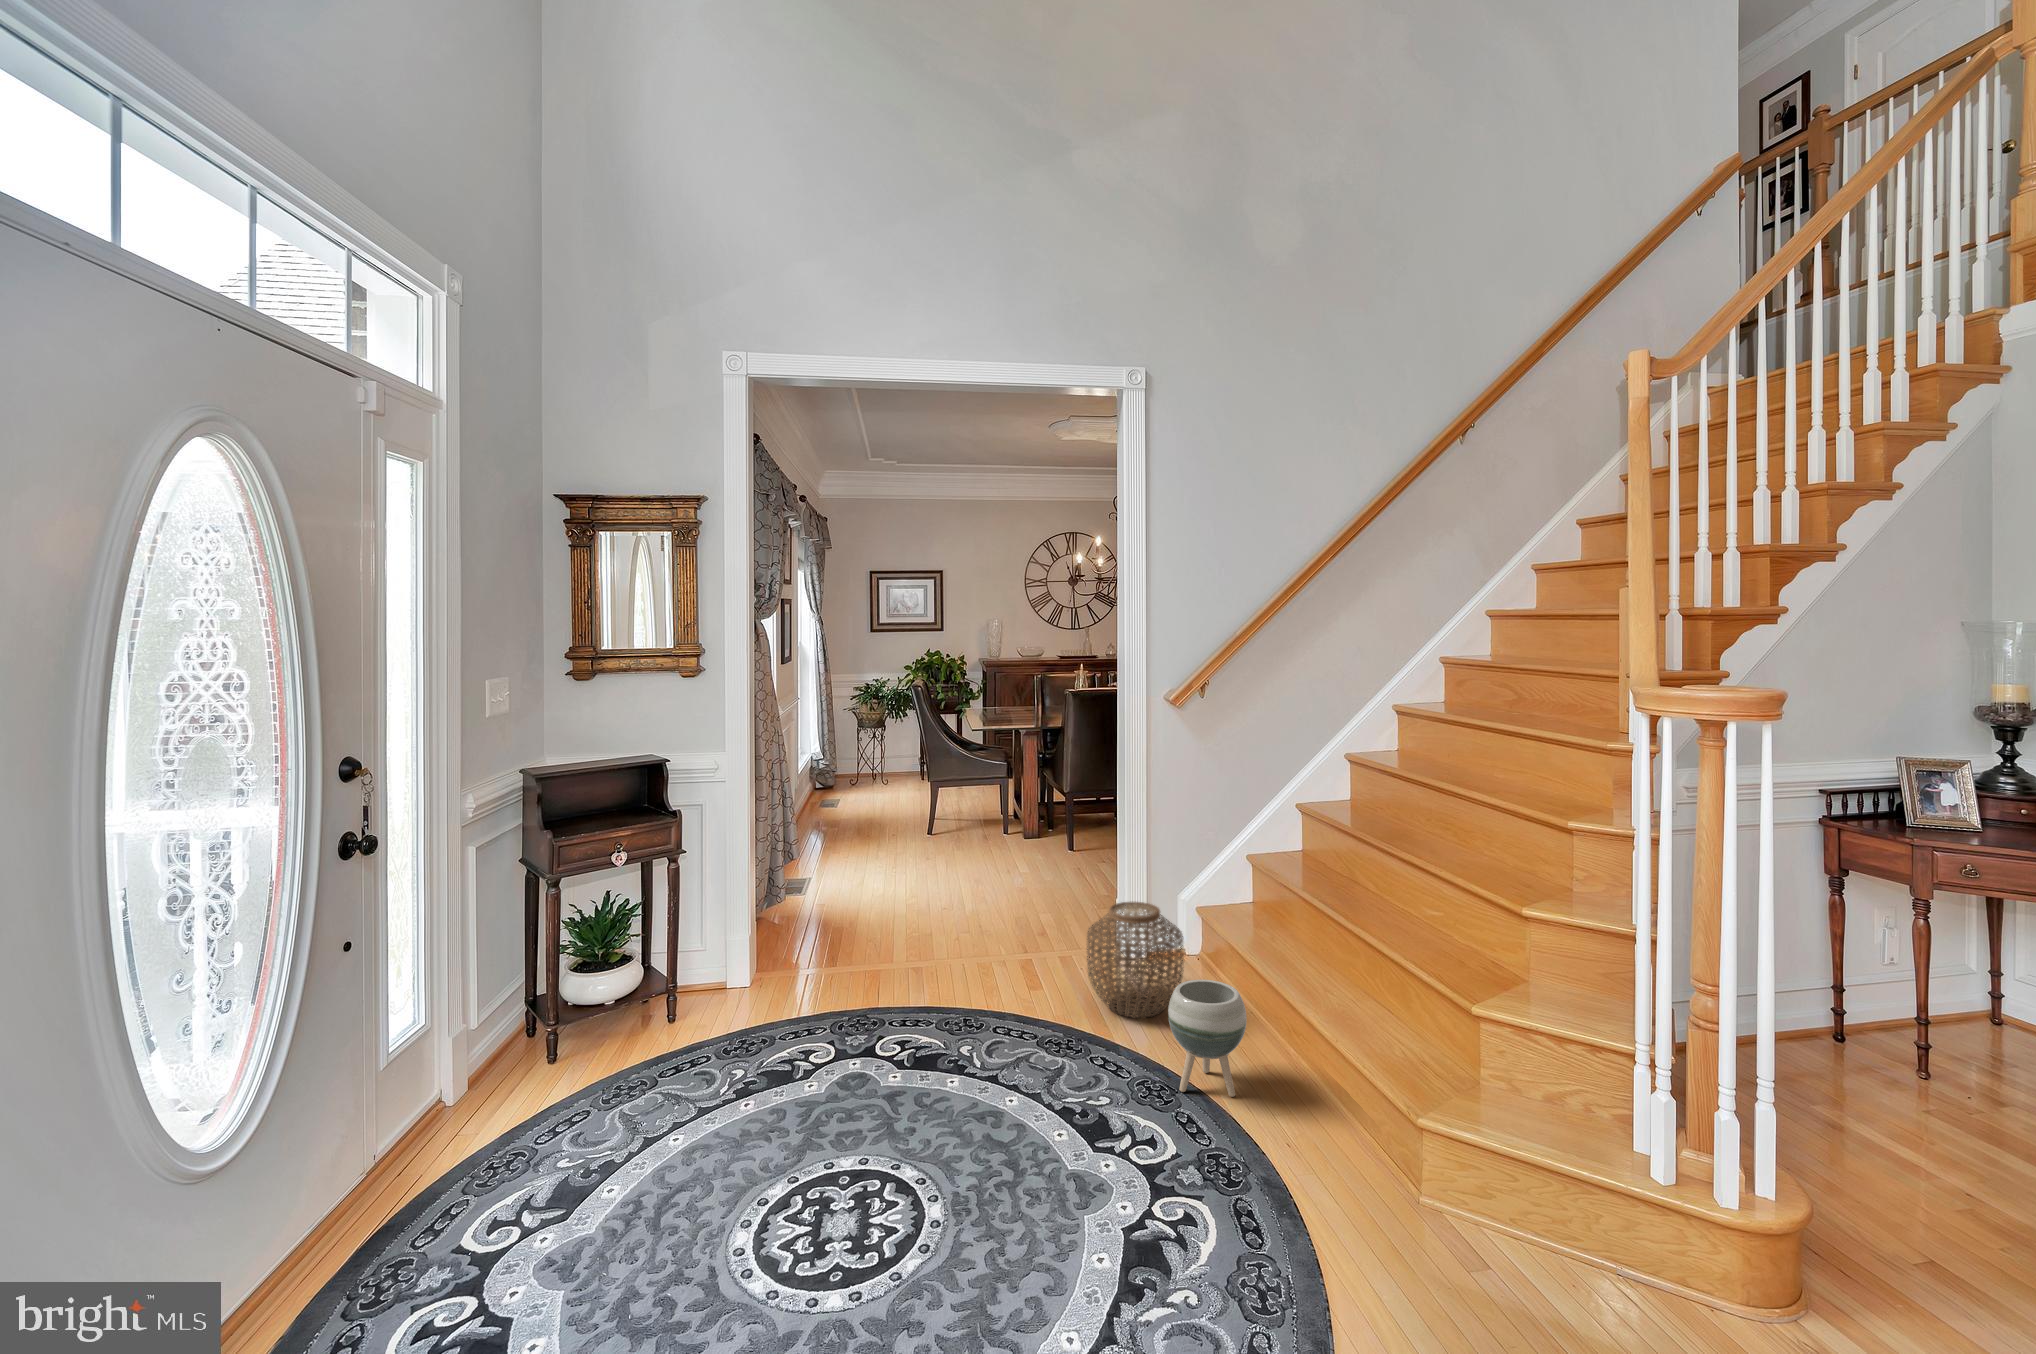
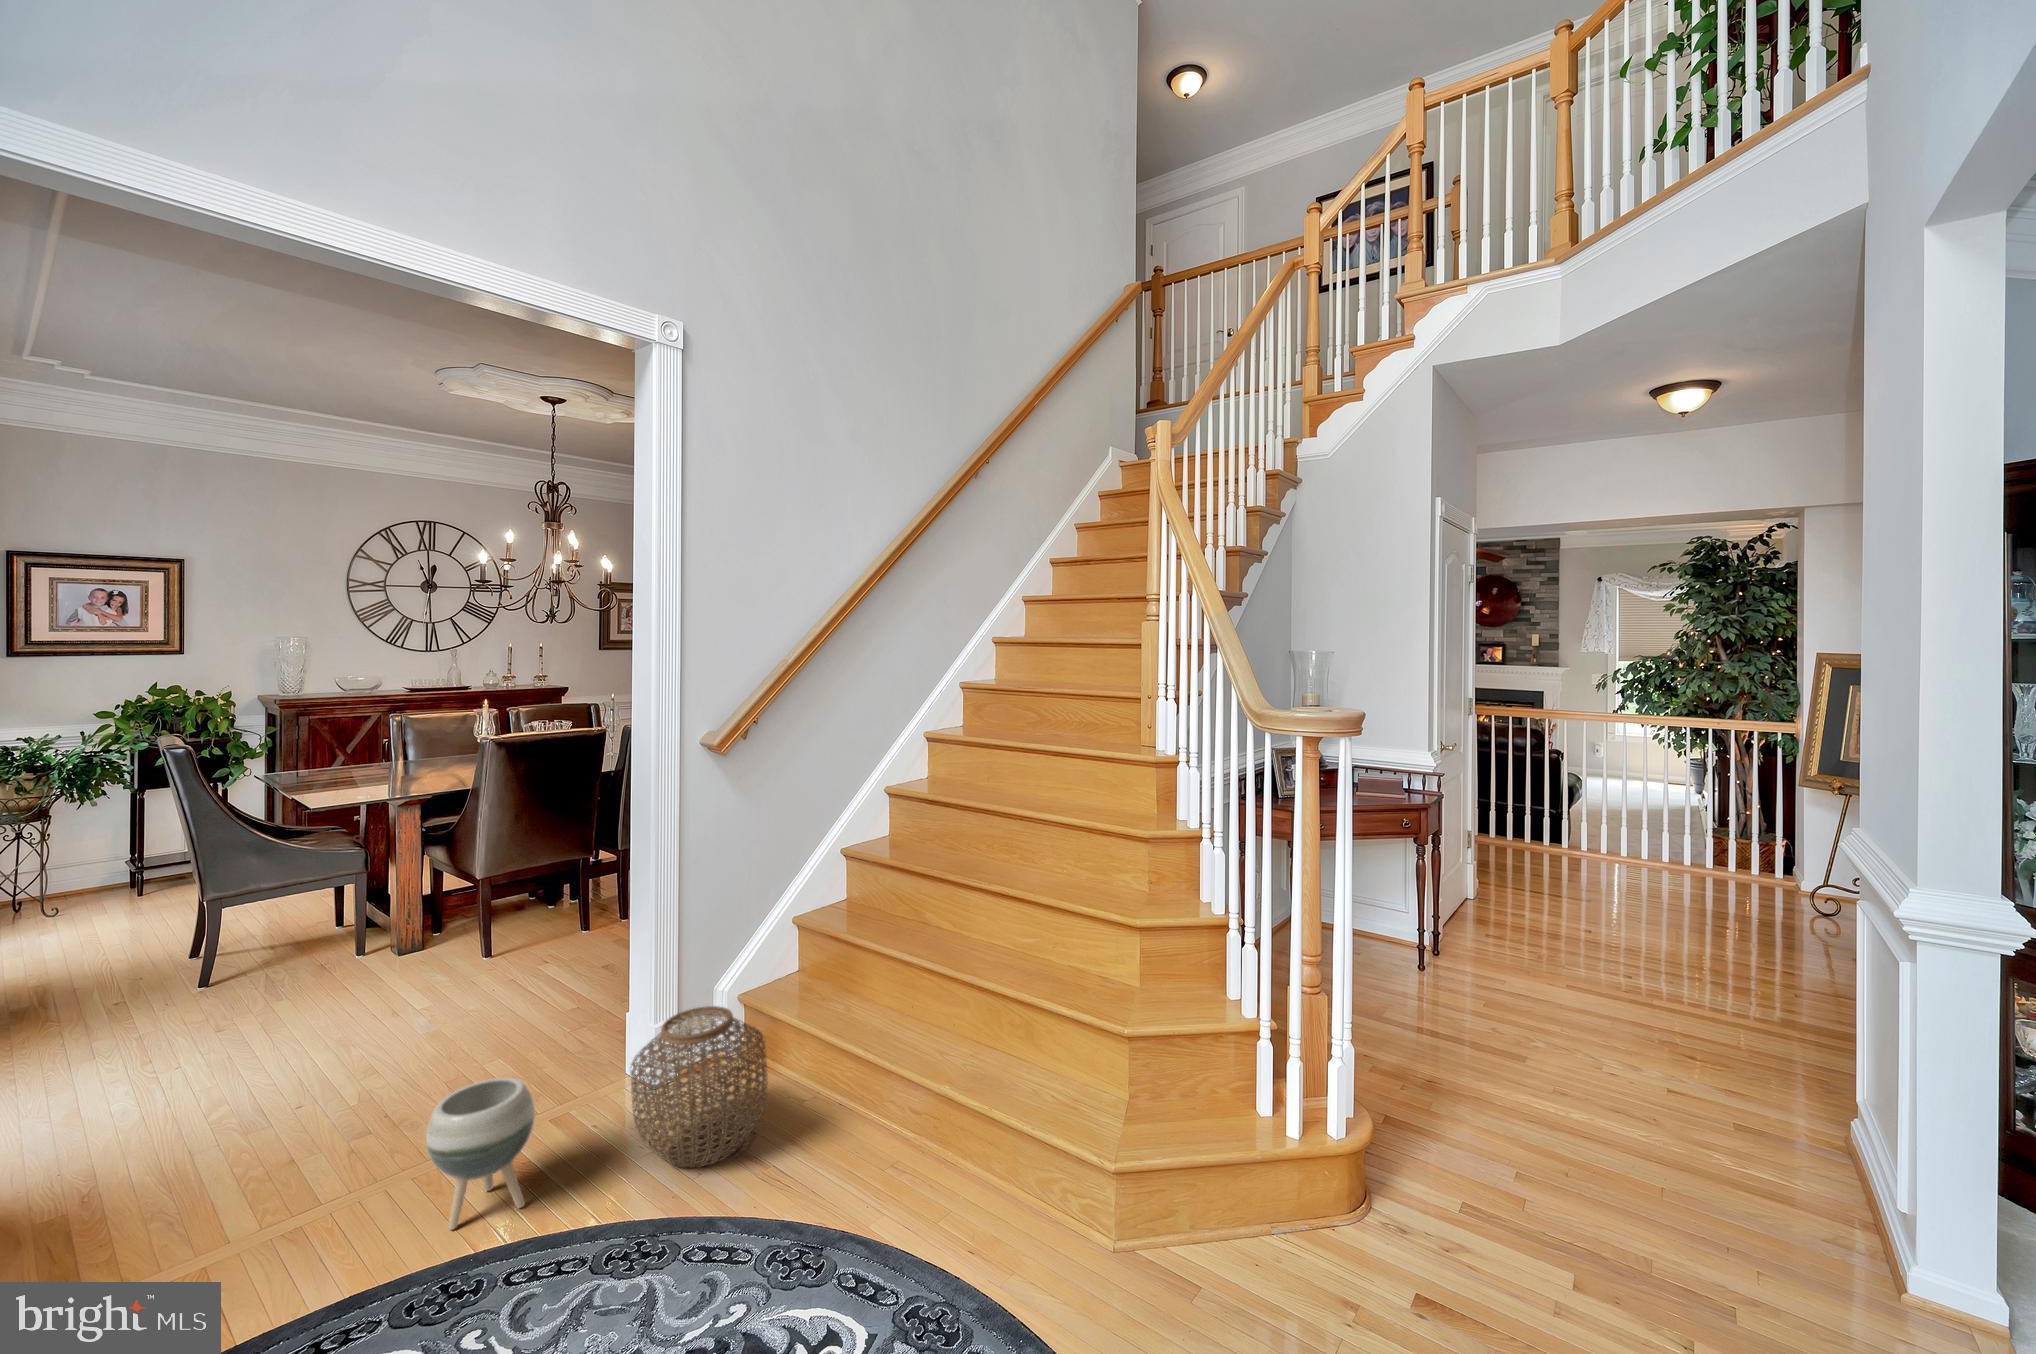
planter: present [1168,980,1247,1097] -> present [426,1078,535,1230]

